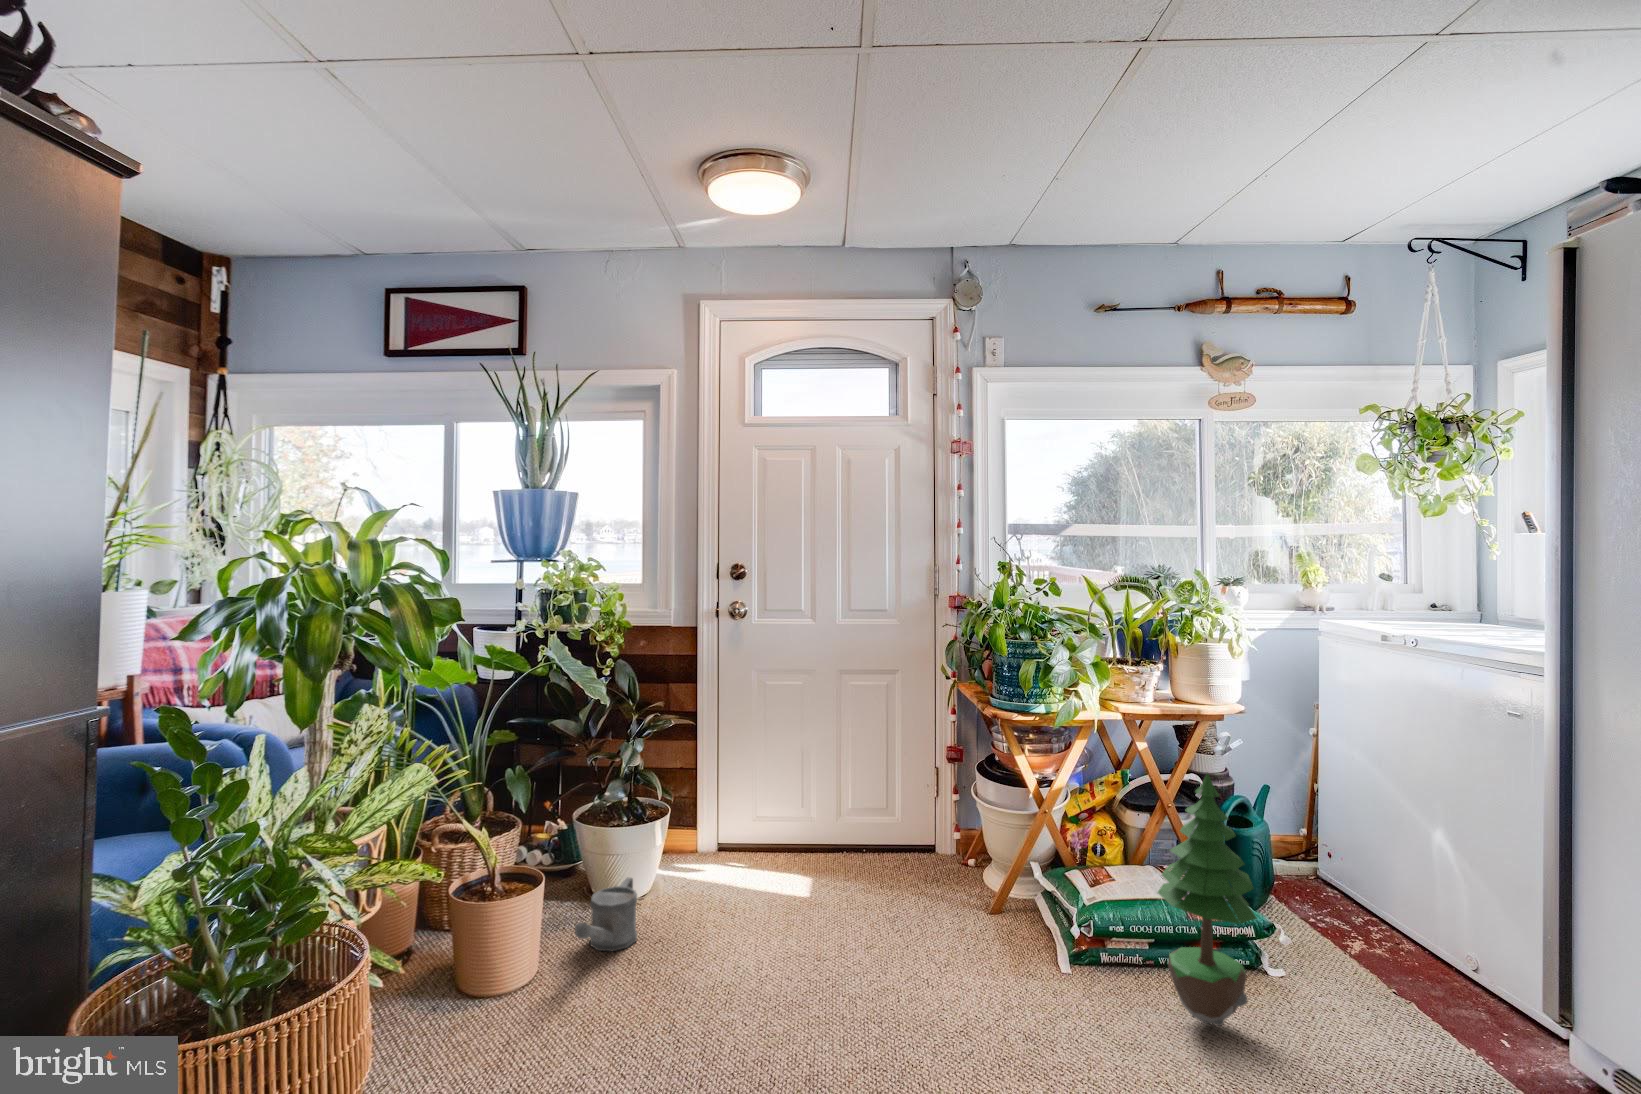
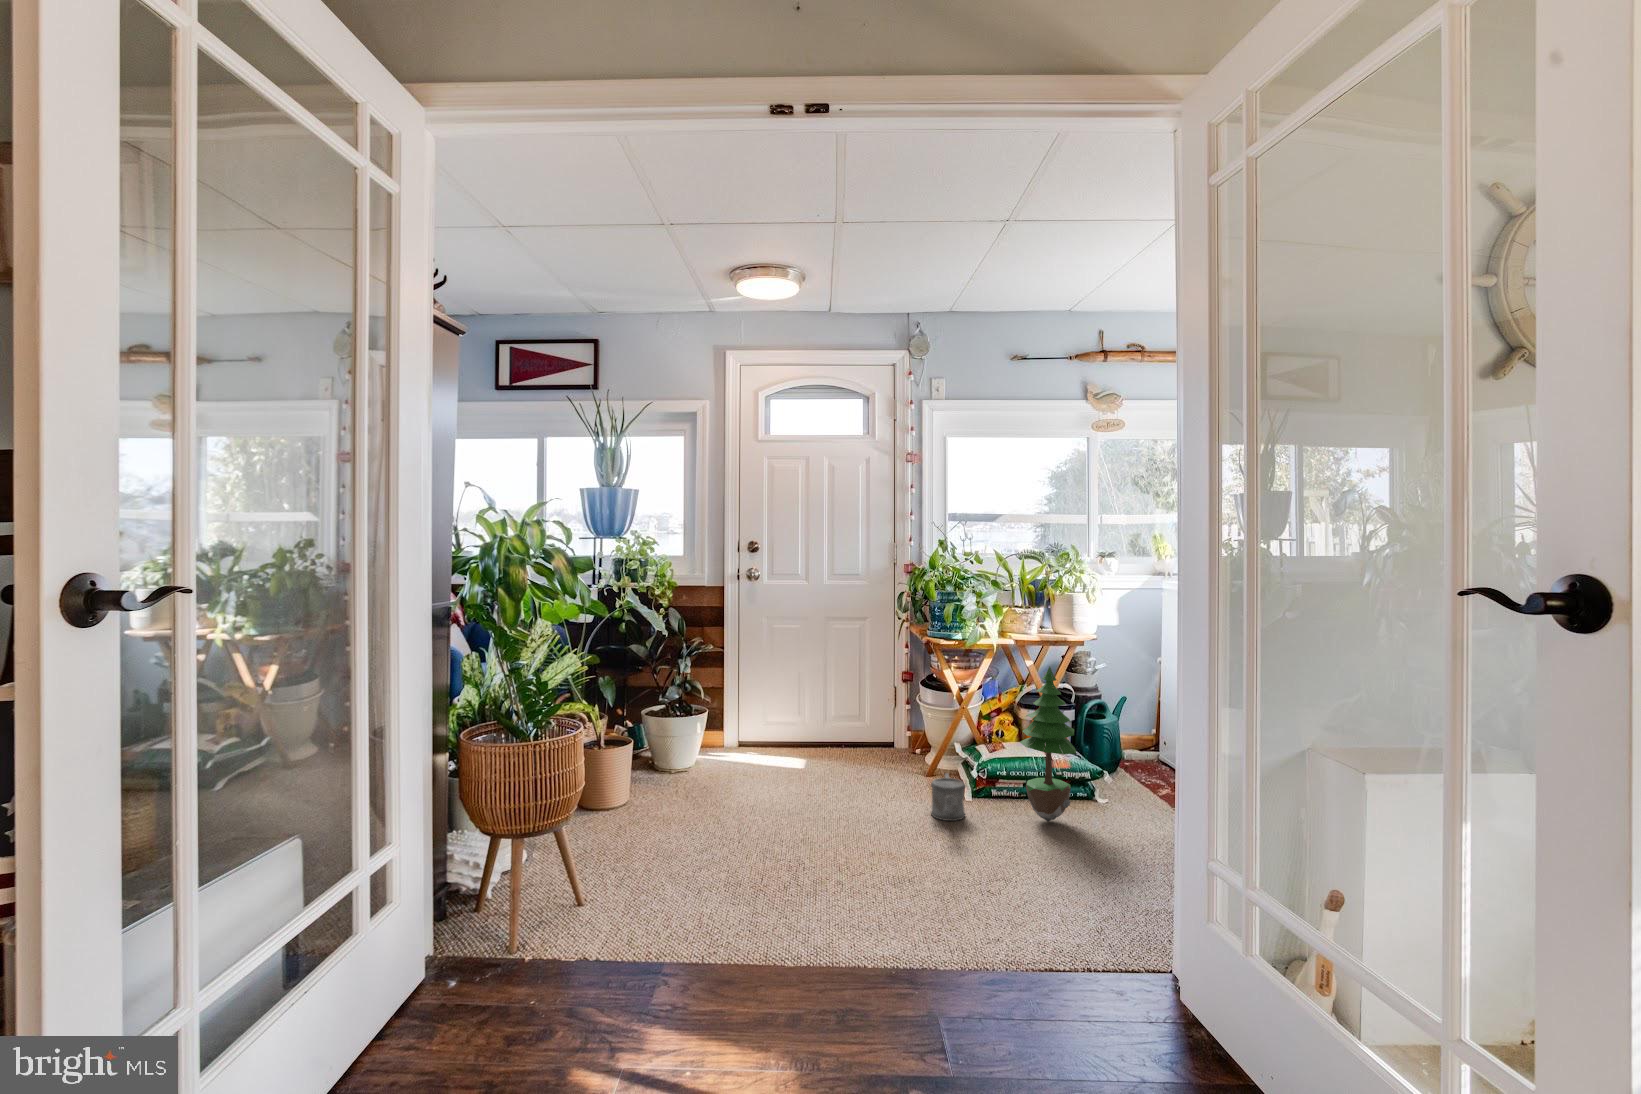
watering can: present [575,878,637,951] -> present [931,773,966,821]

